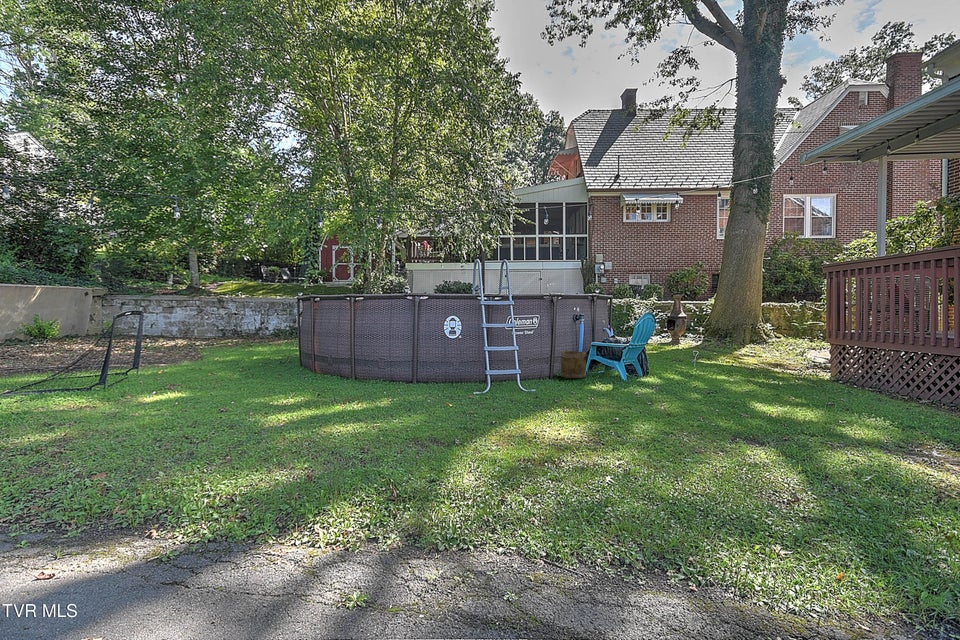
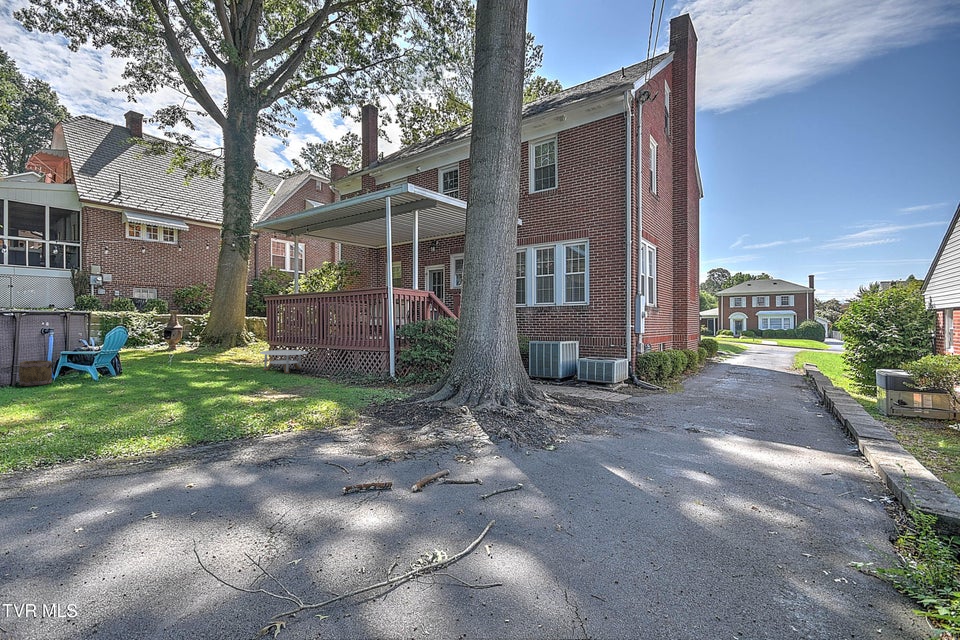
round table: none [826,357,923,400] -> present [260,350,309,373]

